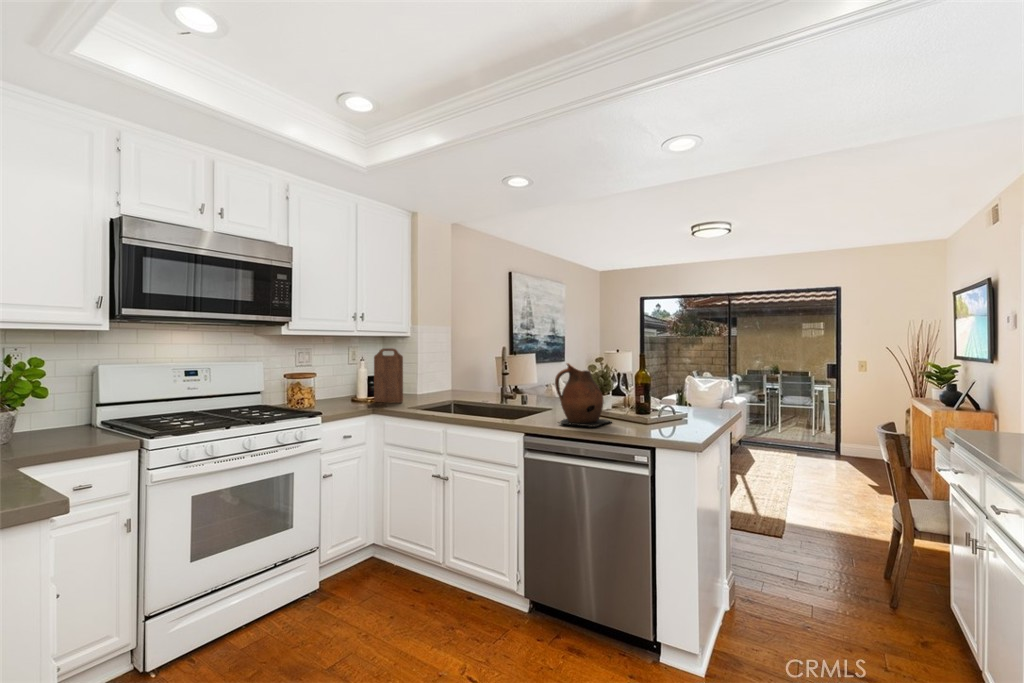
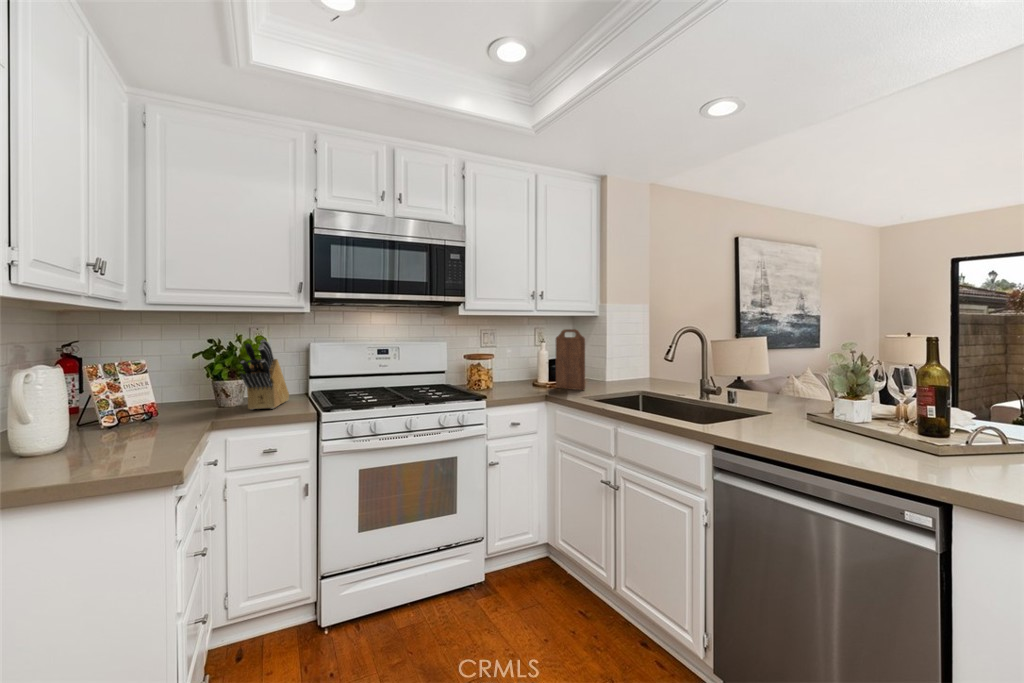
knife block: none [37,361,80,443] -> present [241,339,289,410]
ceramic pitcher: present [555,363,611,427] -> none [763,349,866,451]

